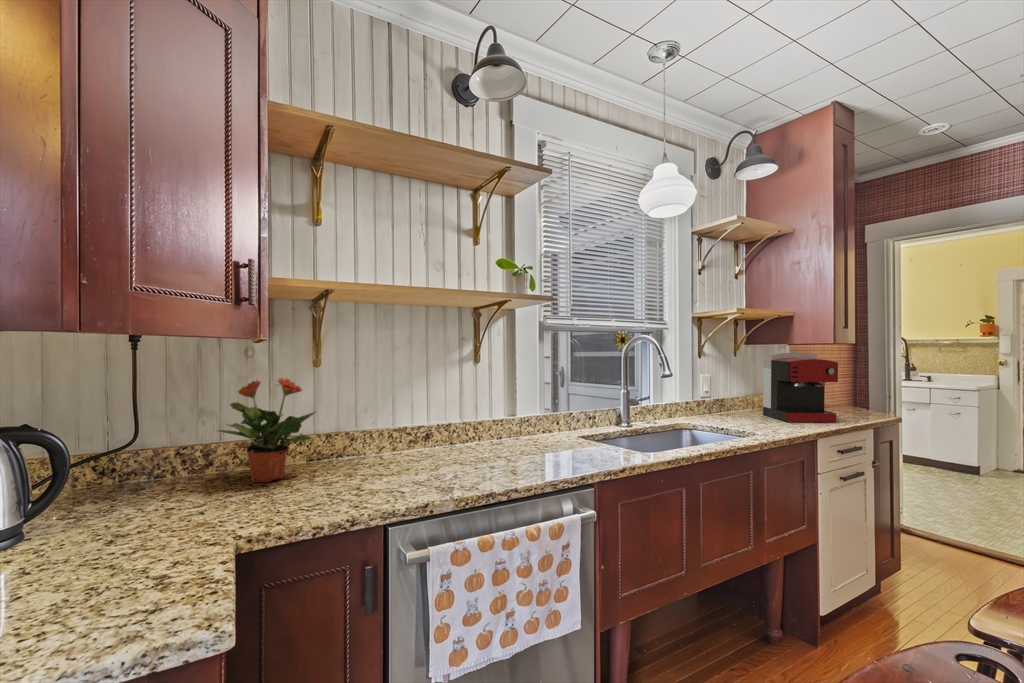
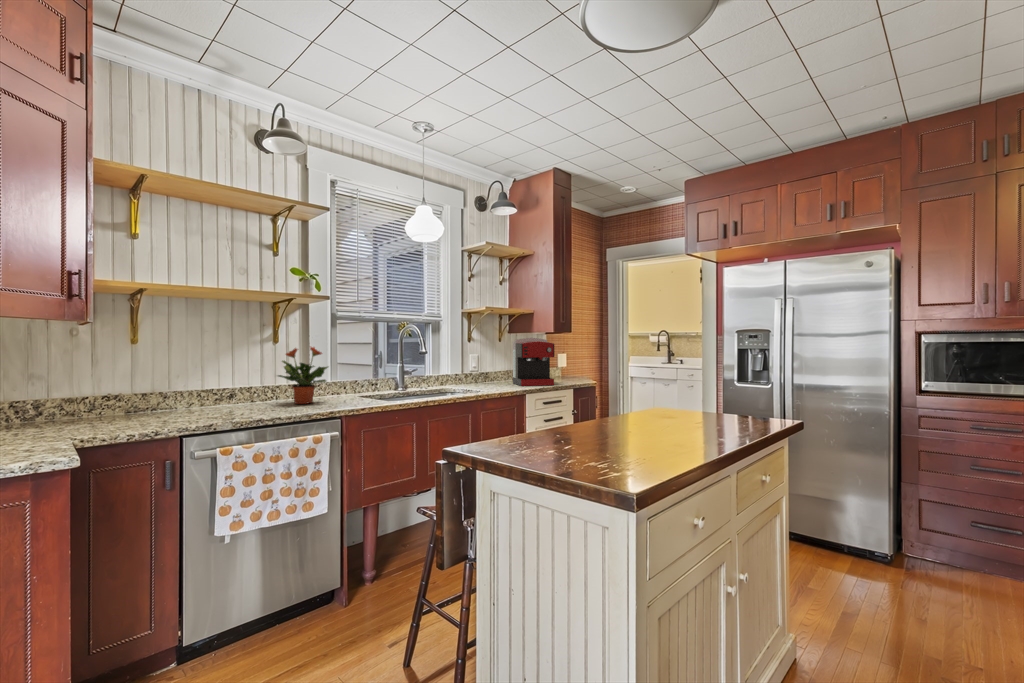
potted plant: present [217,378,316,482] -> present [278,347,328,404]

